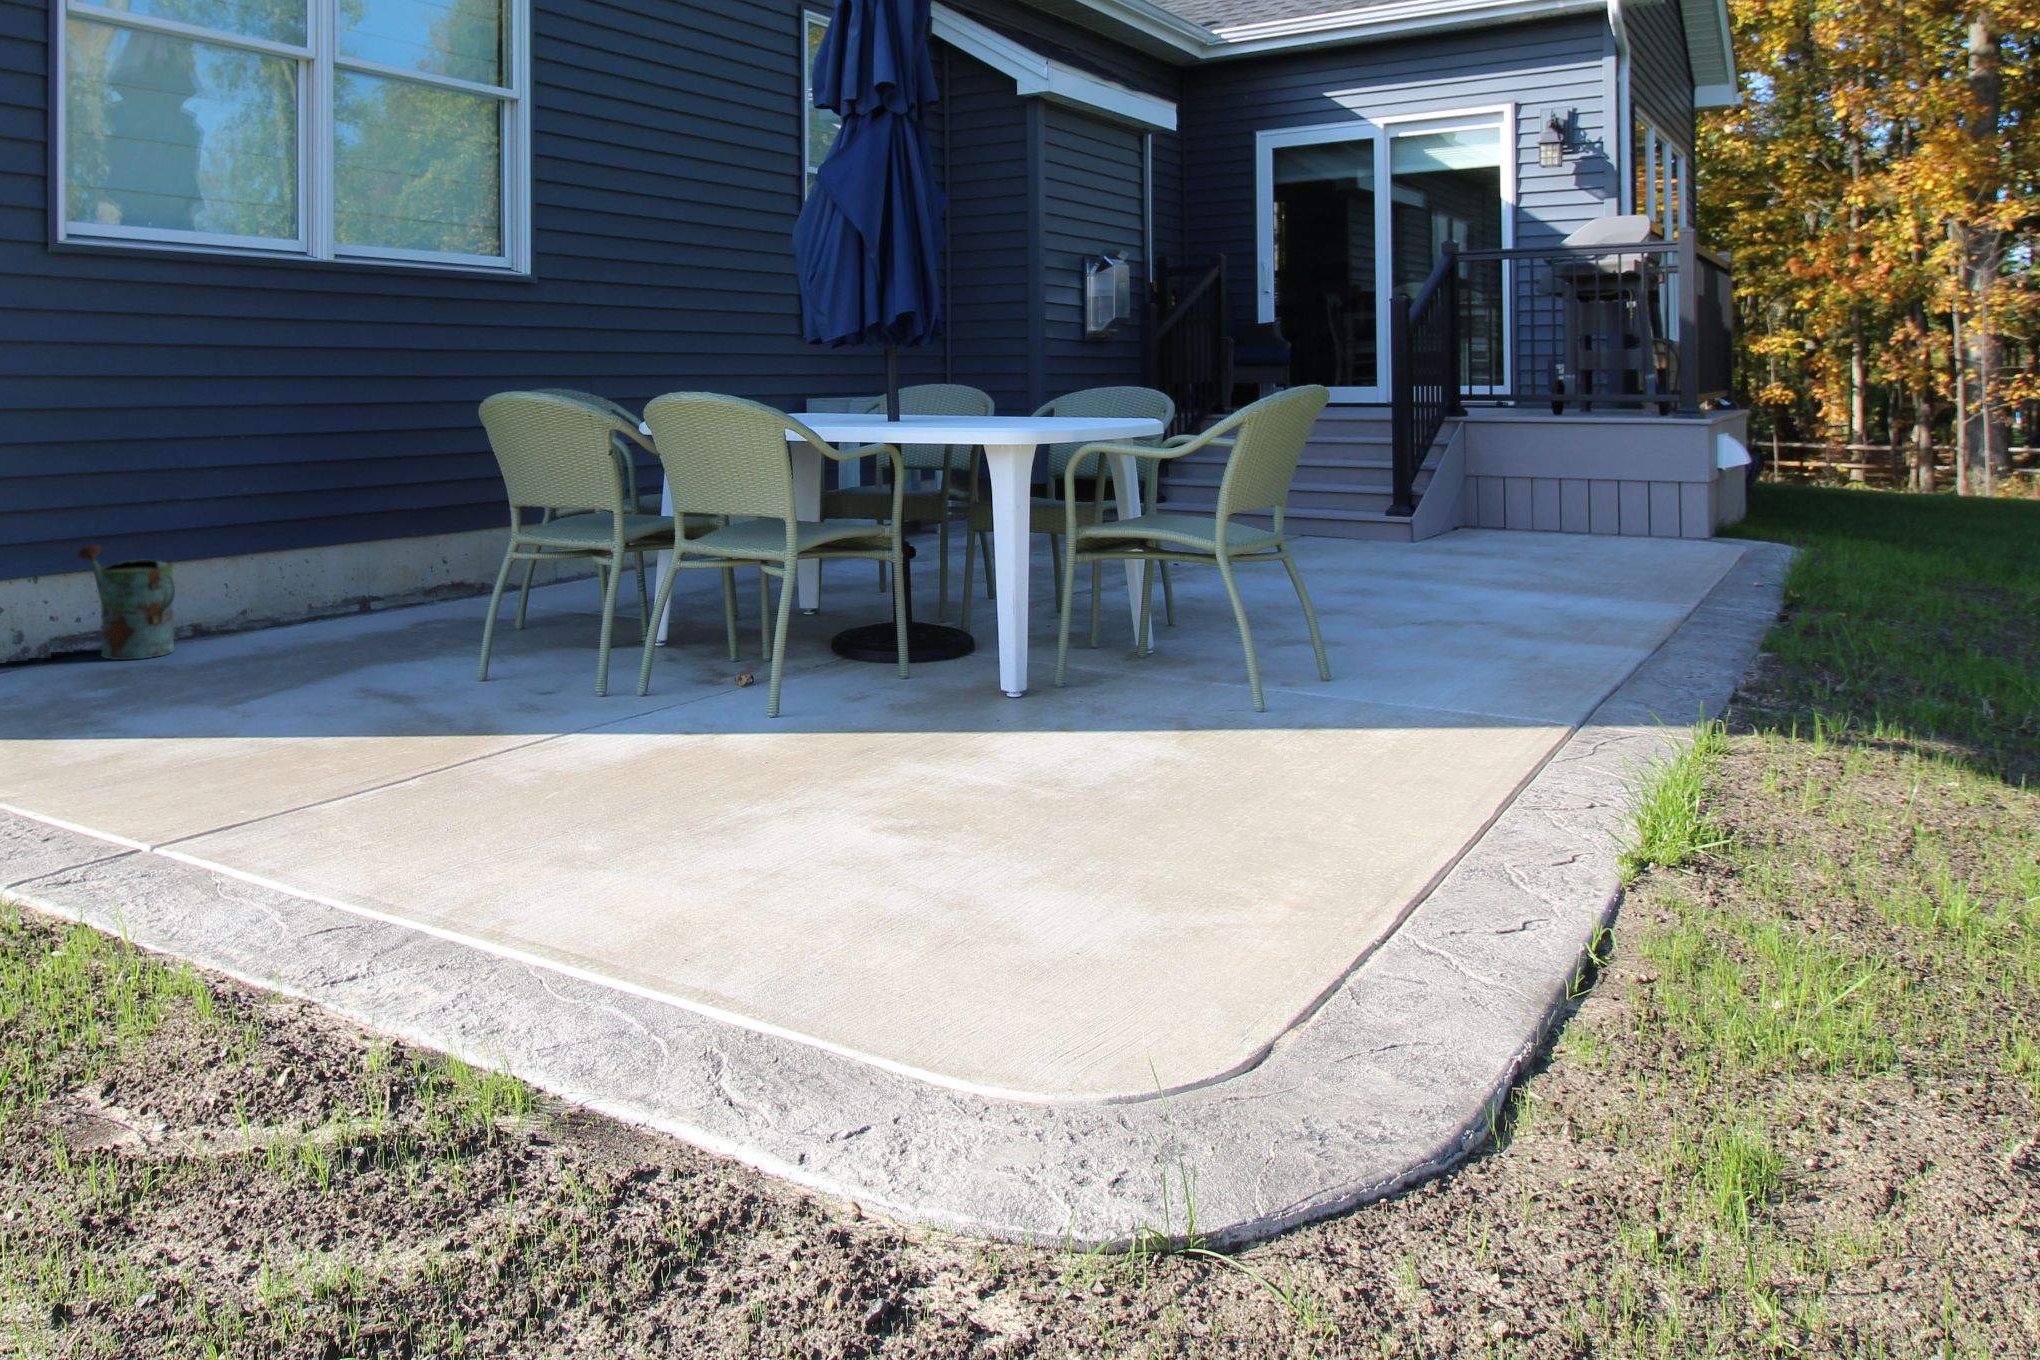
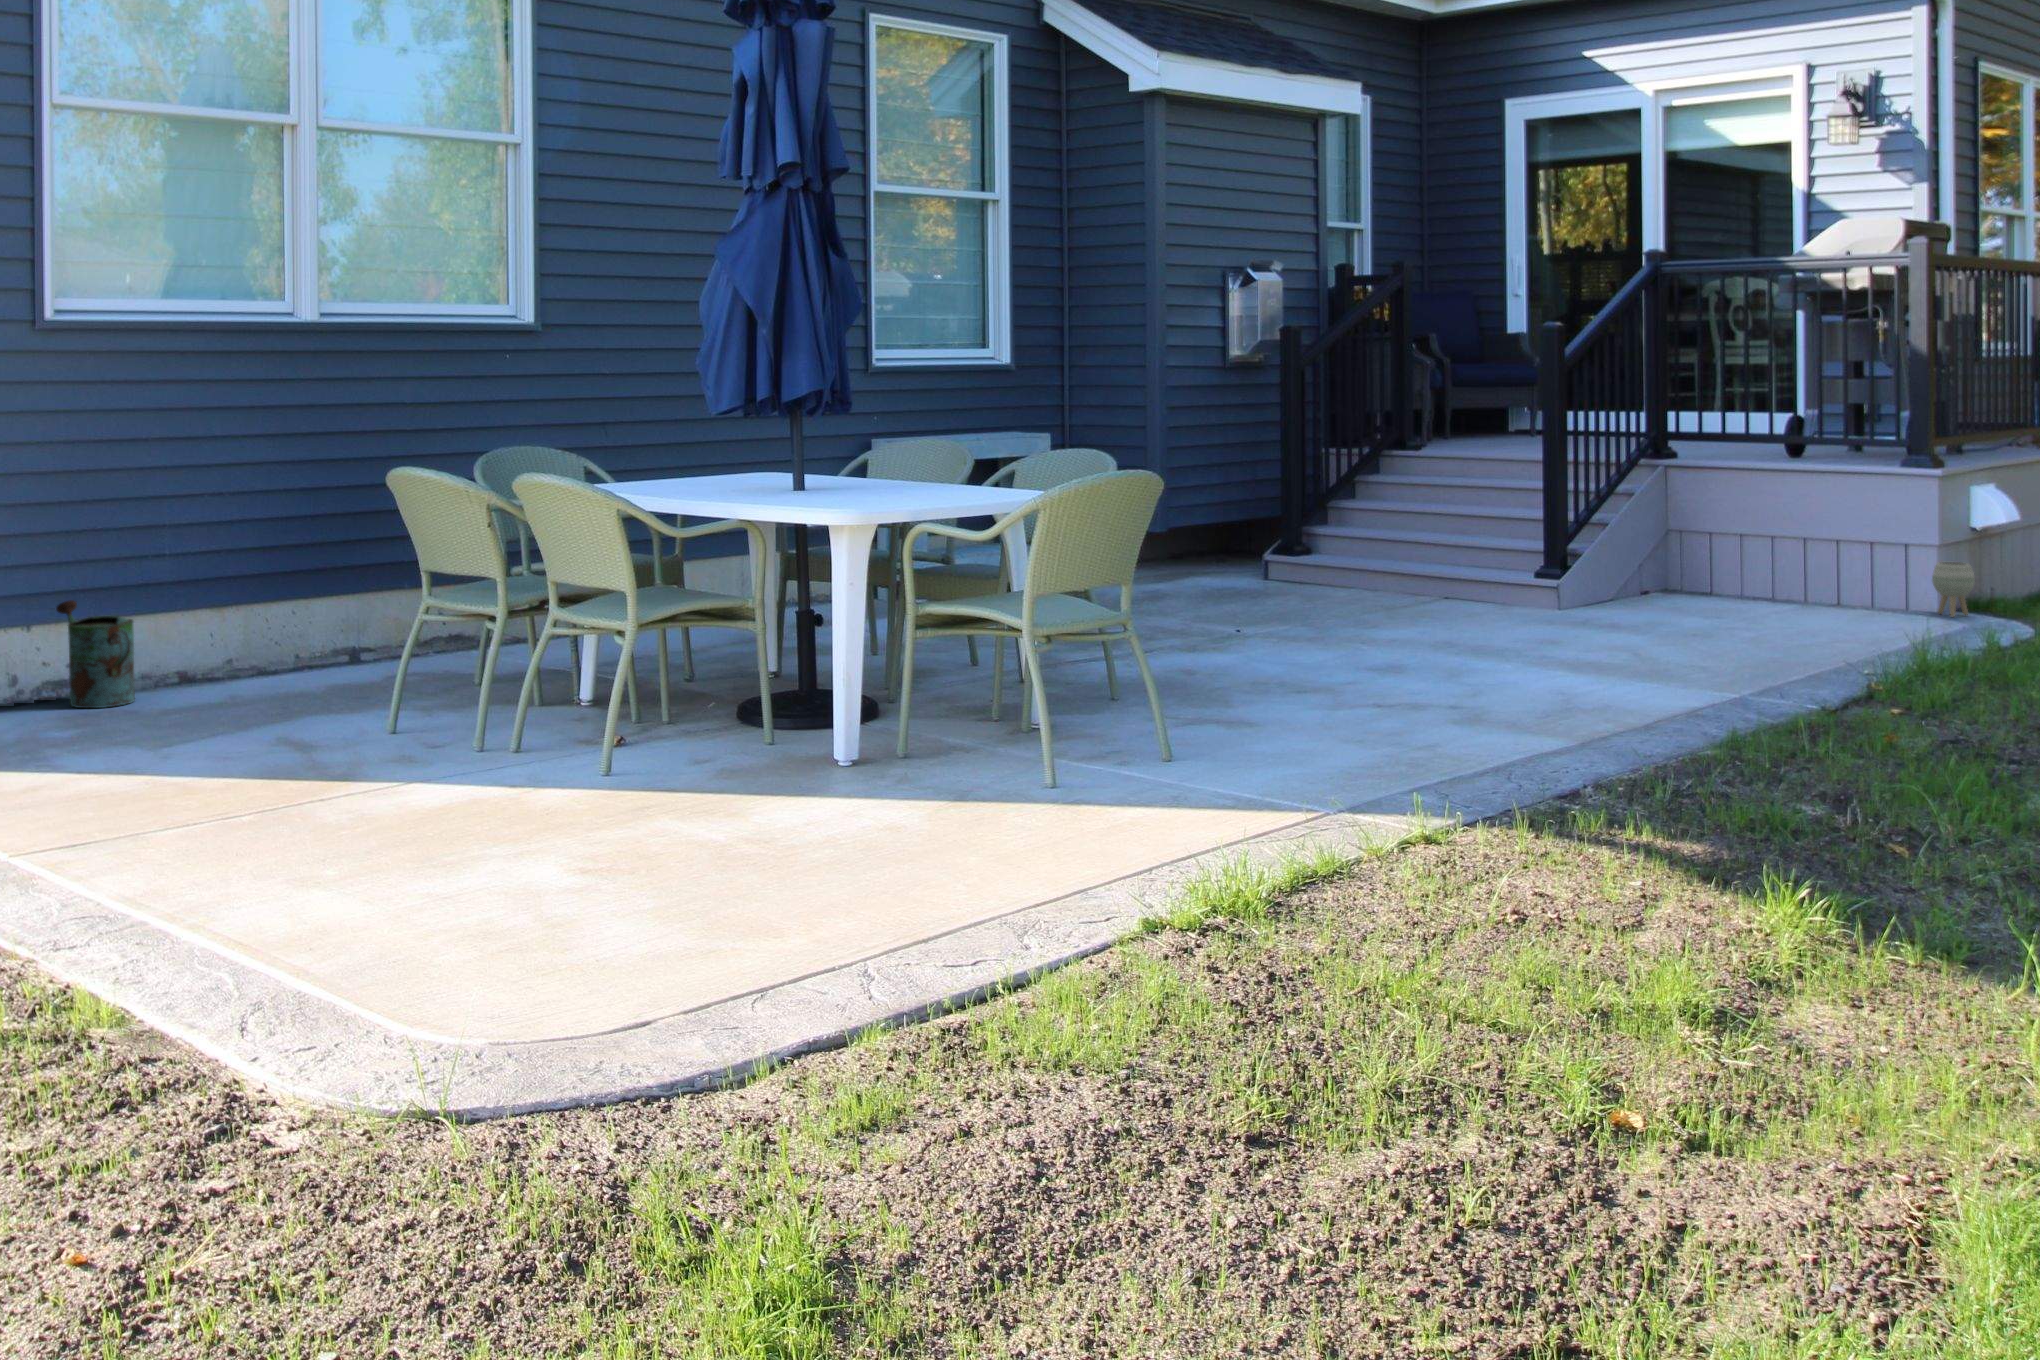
planter: none [1698,493,1734,539] -> present [1932,562,1975,617]

